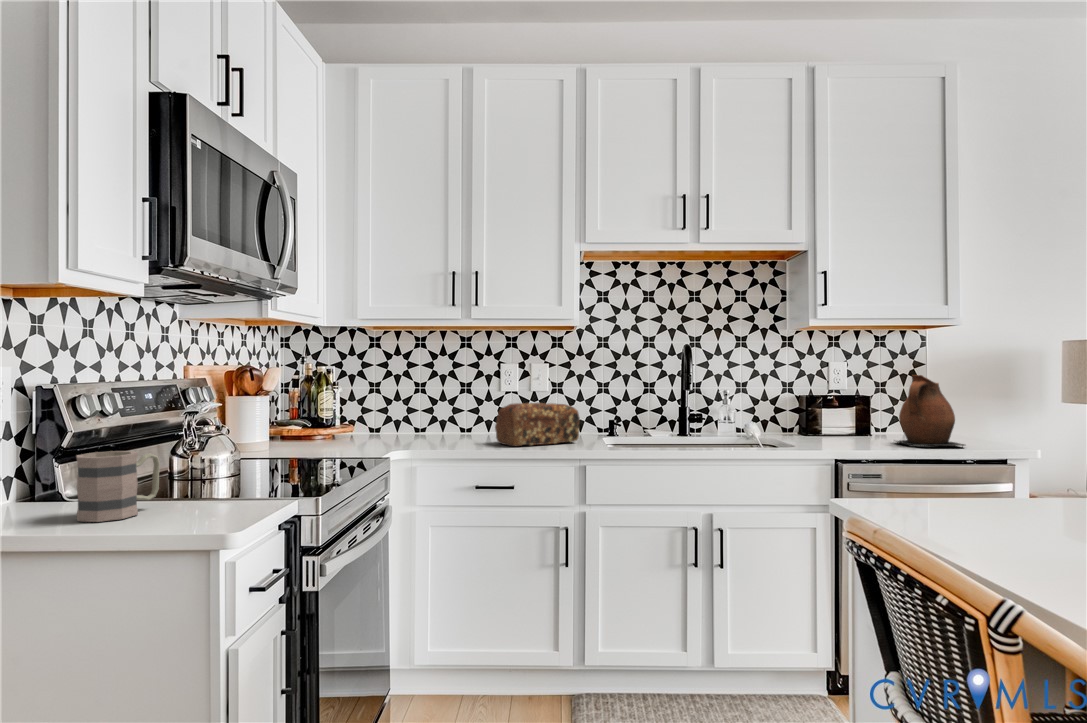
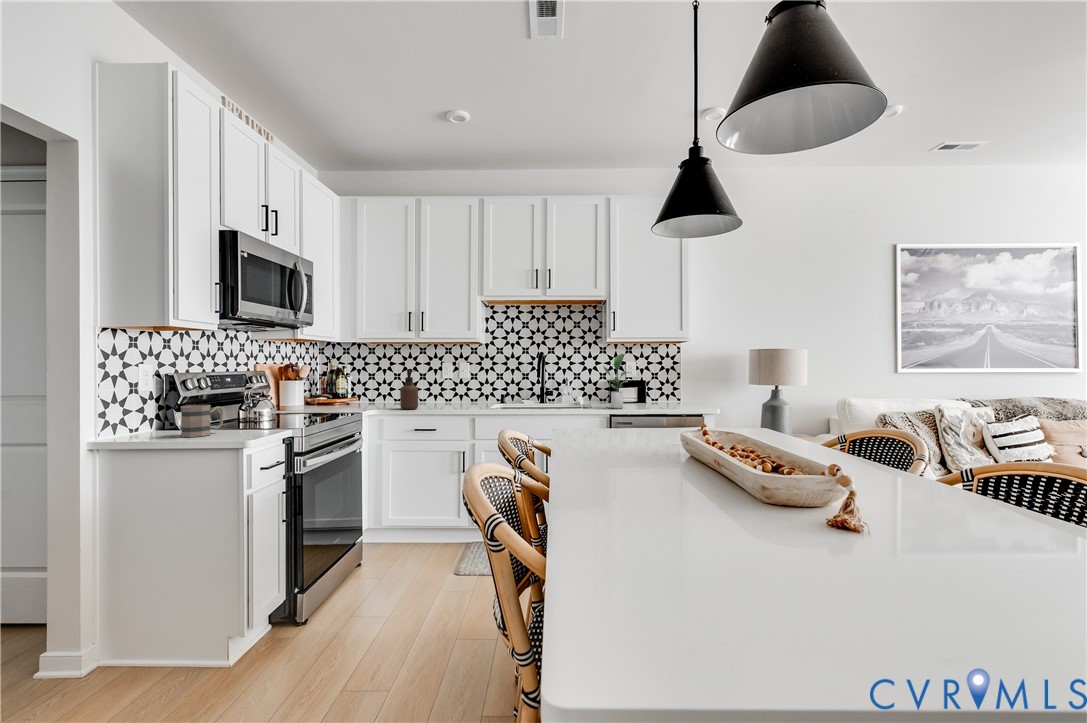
potted plant: none [811,347,863,447] -> present [603,354,628,409]
soap dispenser: none [448,375,480,449] -> present [400,369,418,410]
ceramic pitcher: present [896,375,965,446] -> none [649,369,685,409]
bread loaf: present [495,403,580,446] -> none [430,385,477,408]

